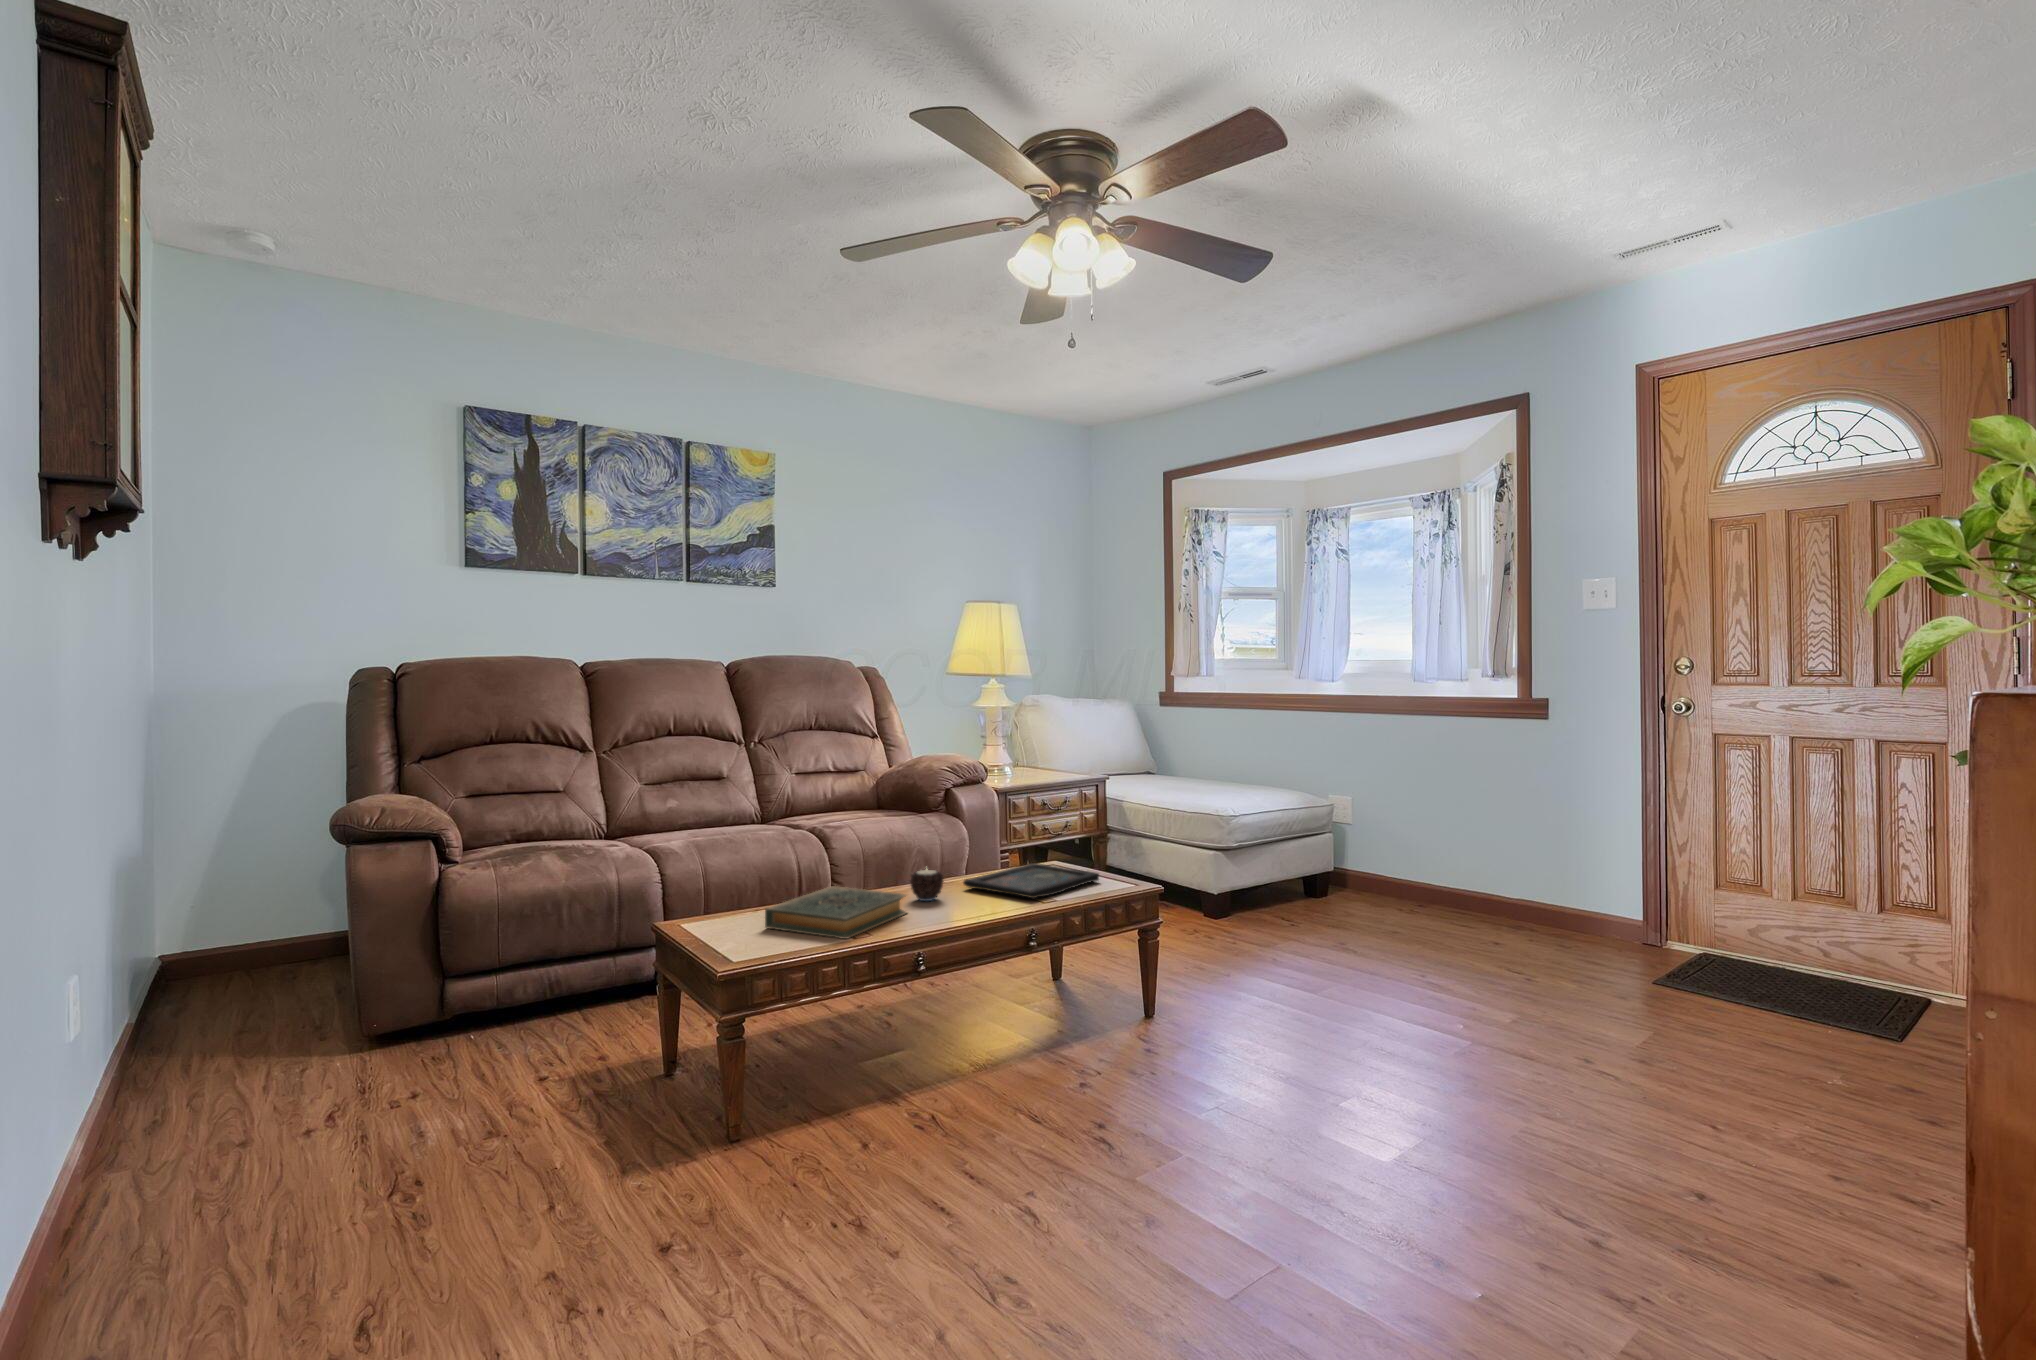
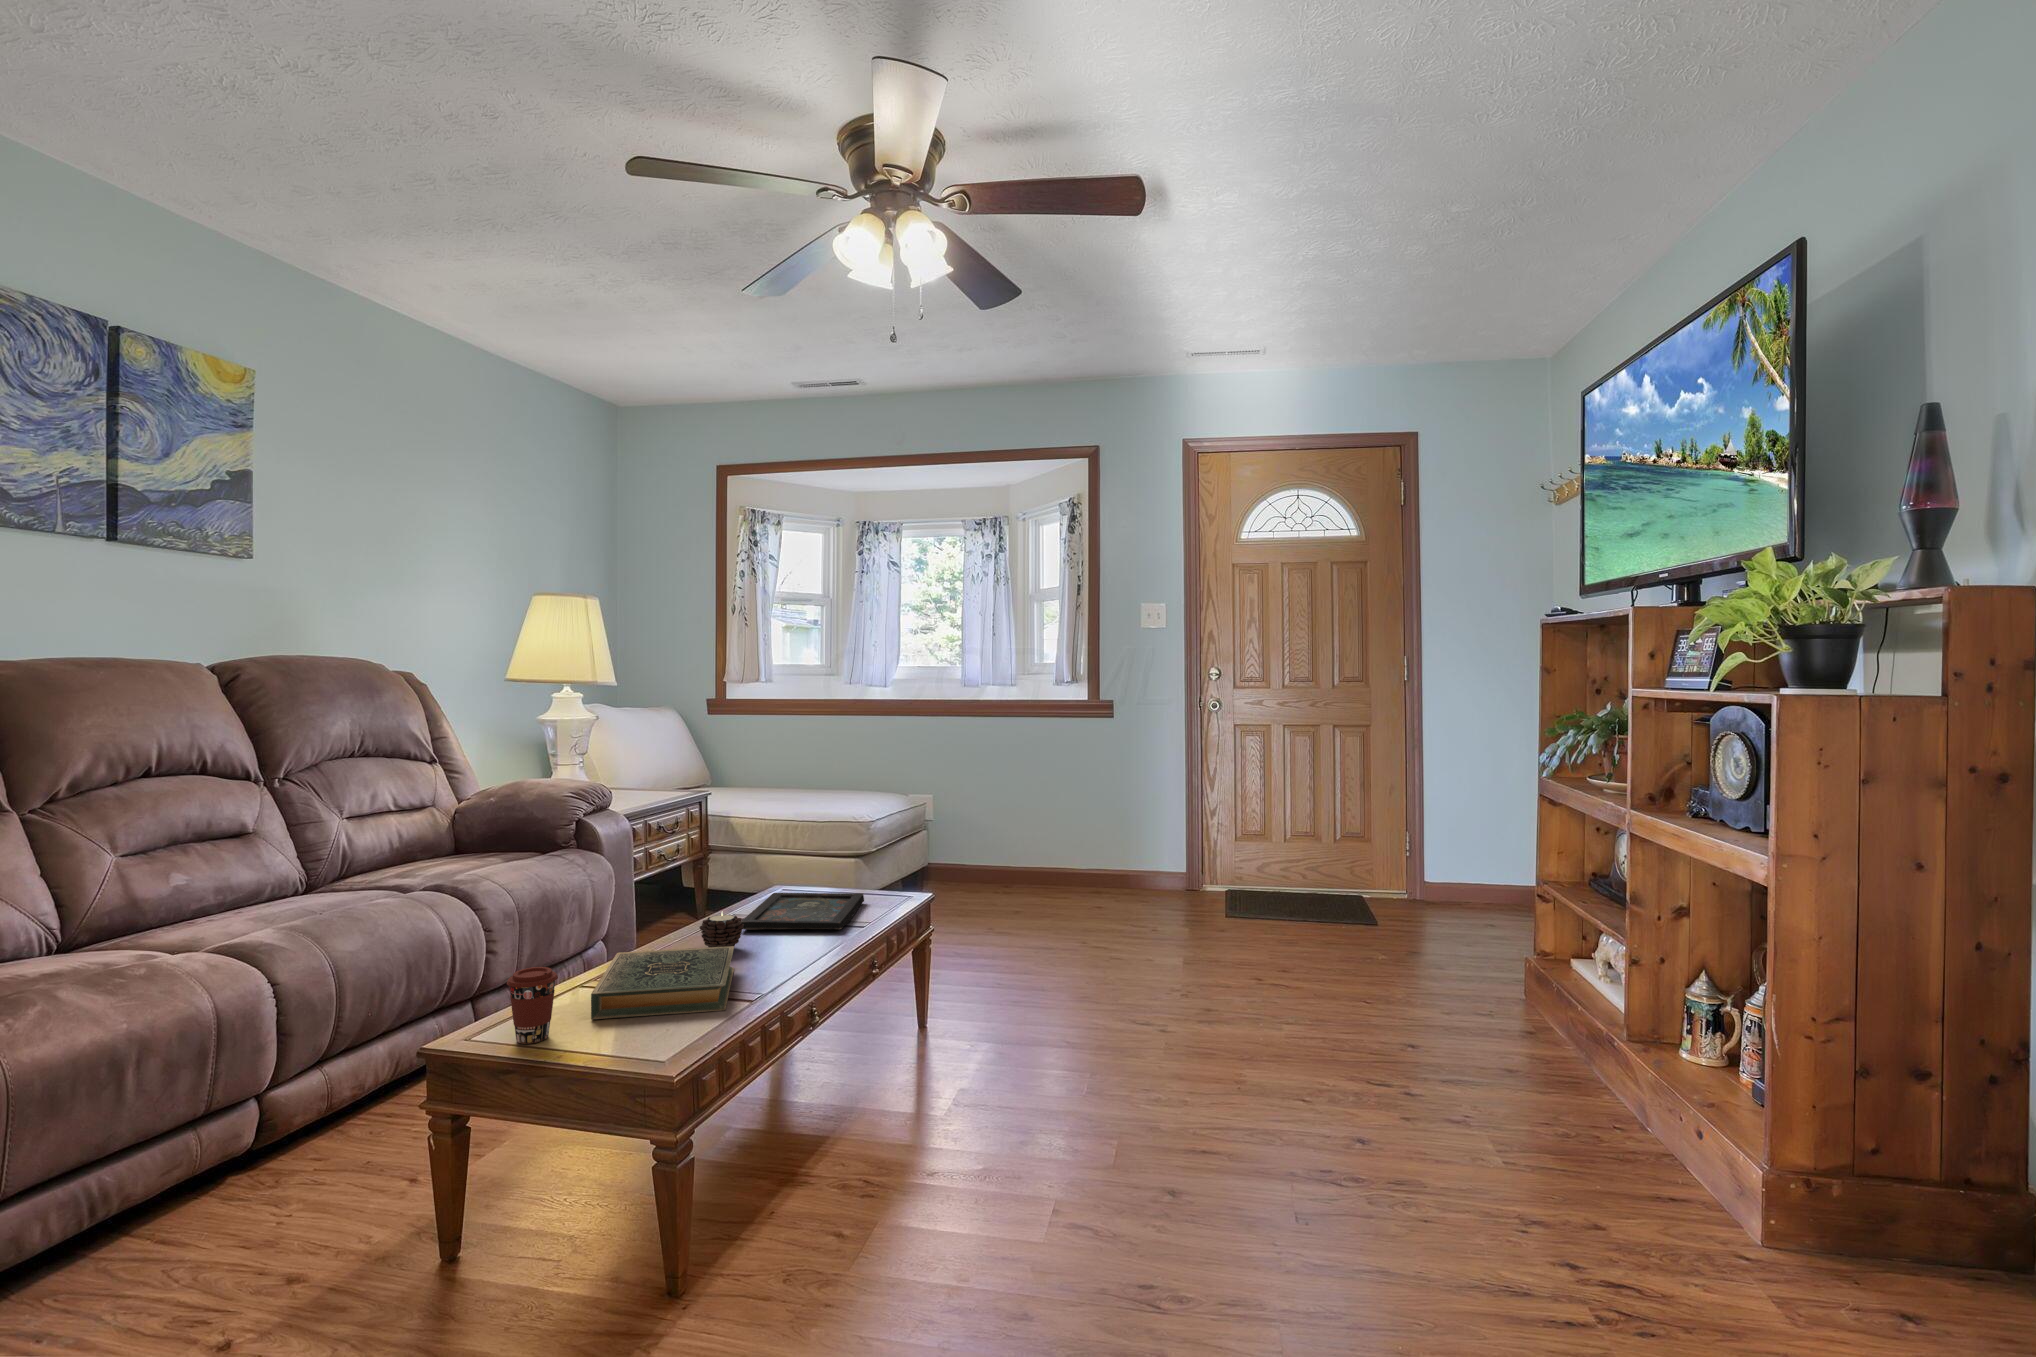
coffee cup: none [699,881,734,935] -> present [507,967,558,1044]

